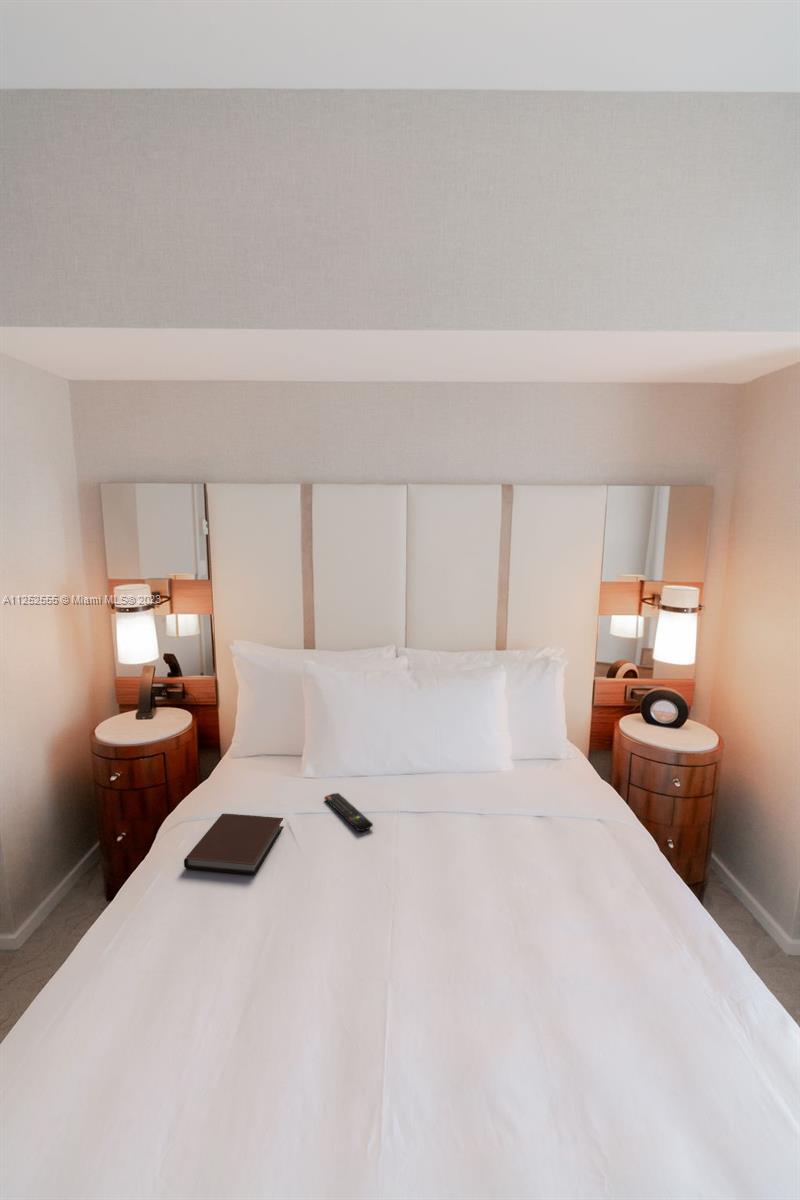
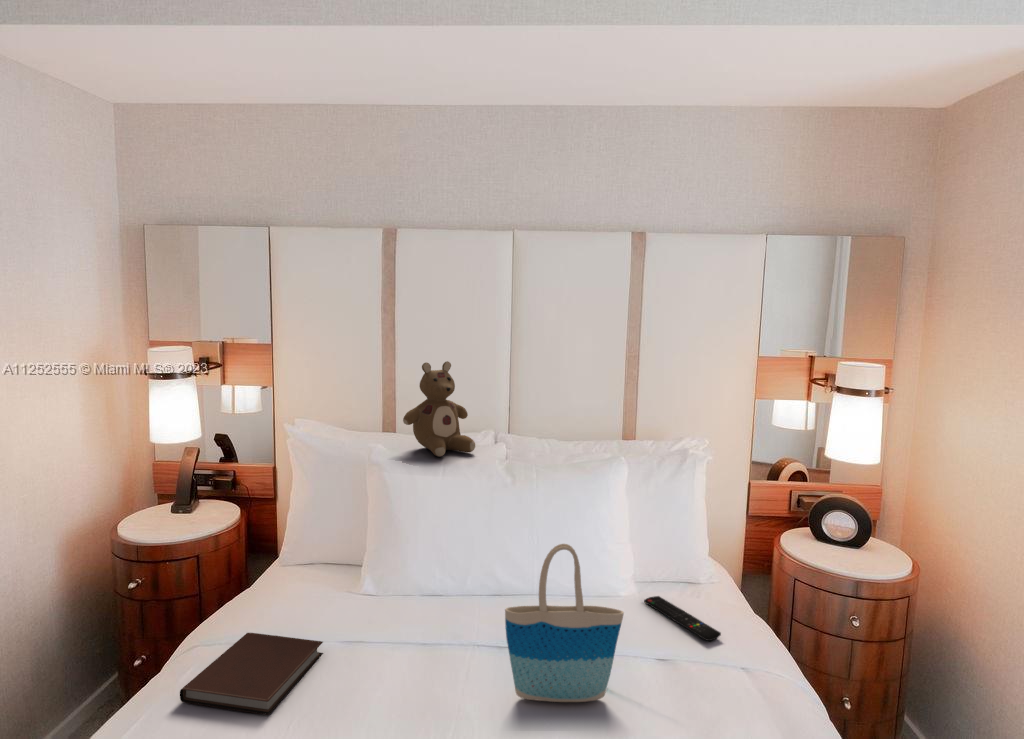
stuffed bear: none [327,593,384,670] -> present [403,361,475,457]
tote bag: none [429,738,517,855] -> present [505,544,624,702]
remote control: present [325,793,373,831] -> present [644,596,721,641]

